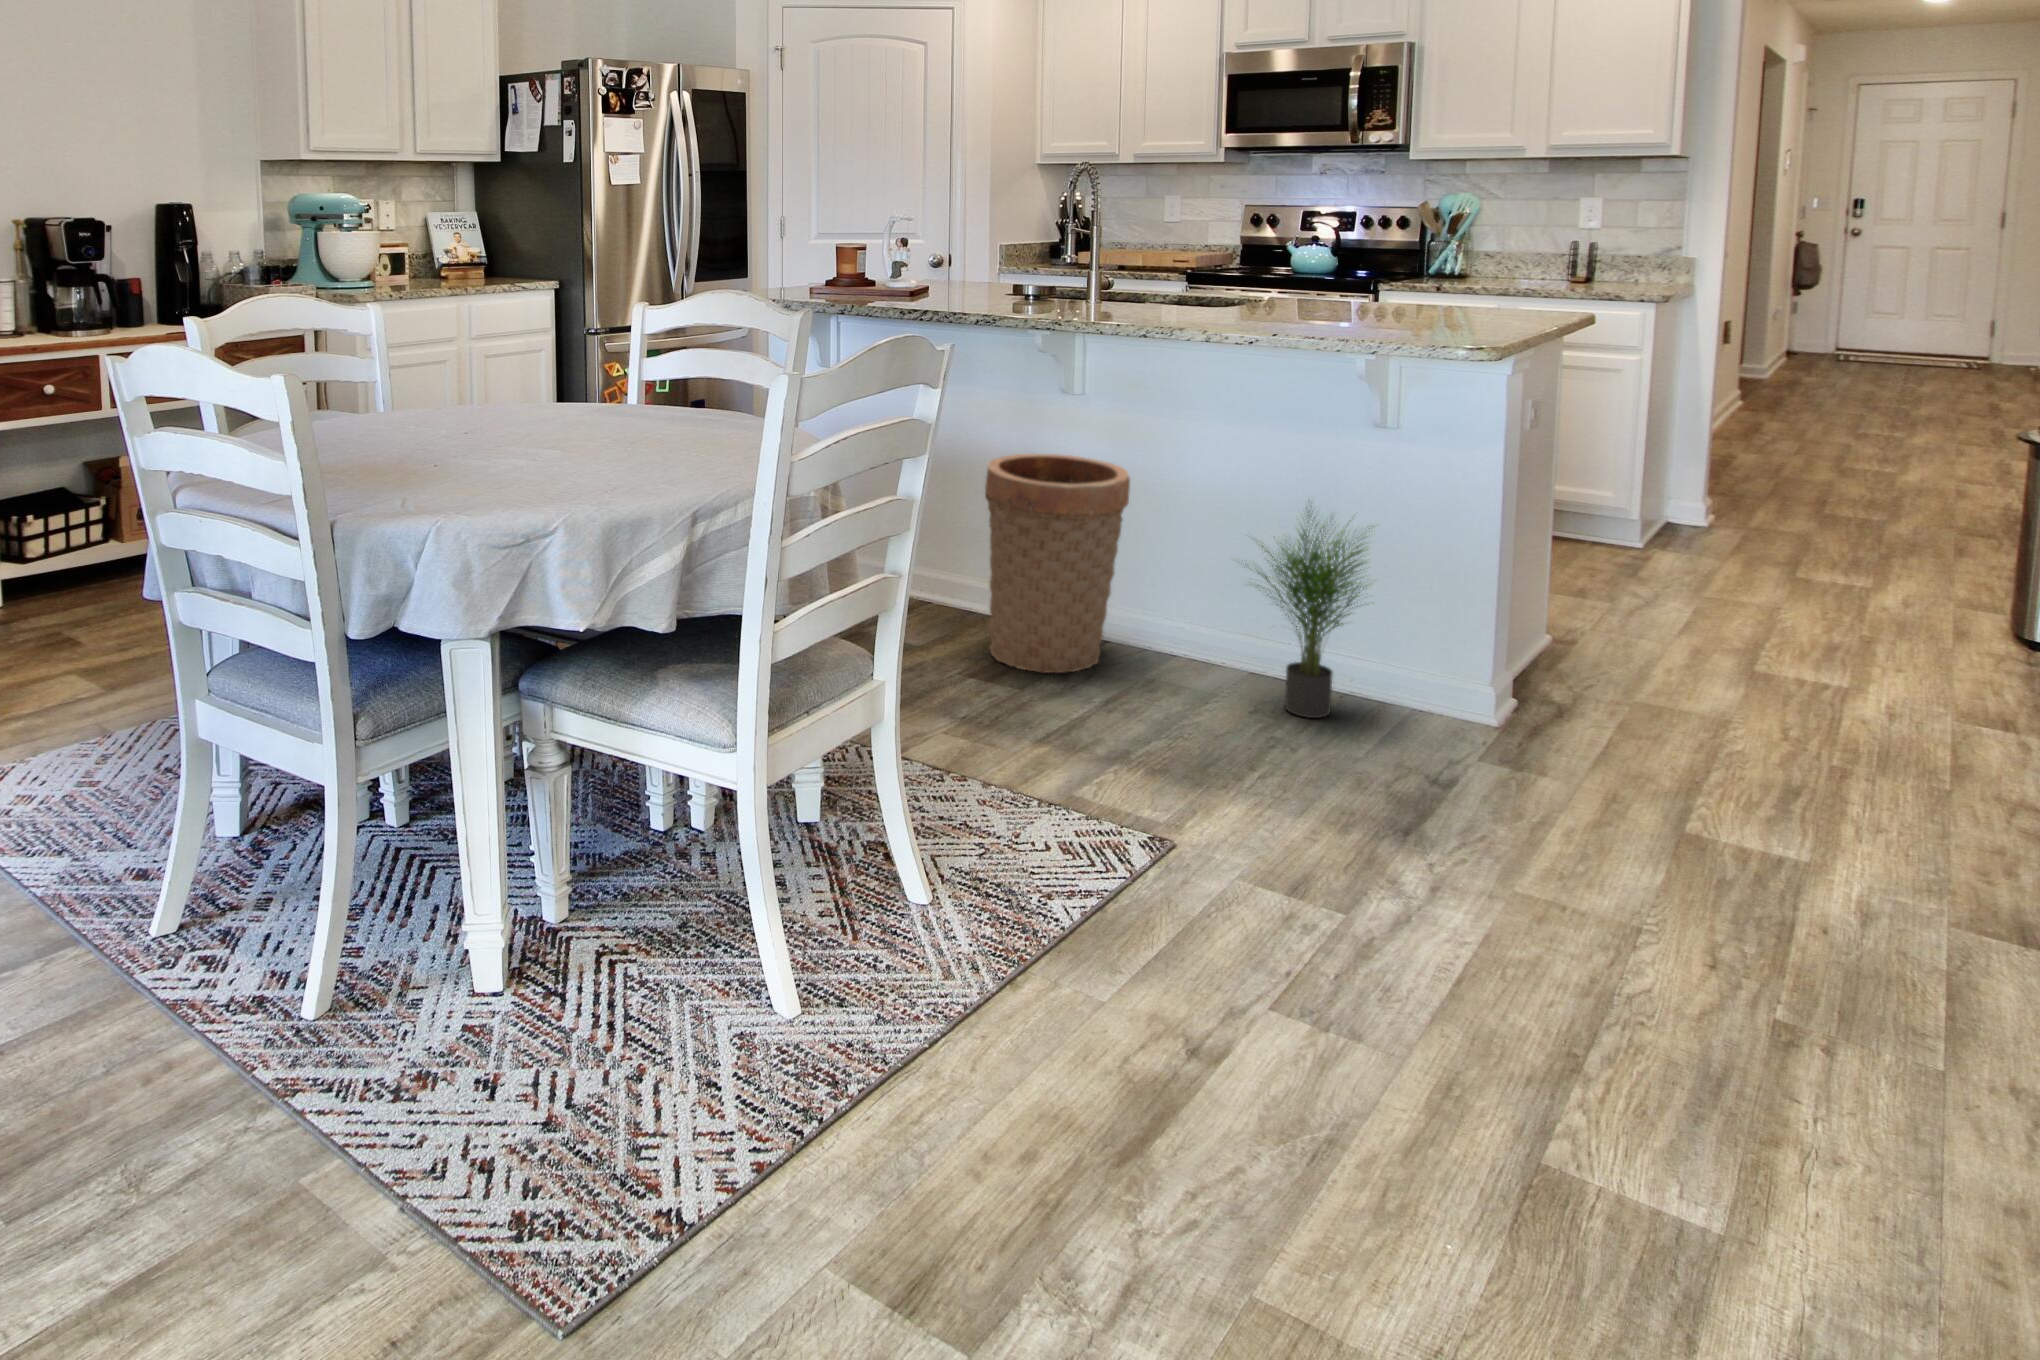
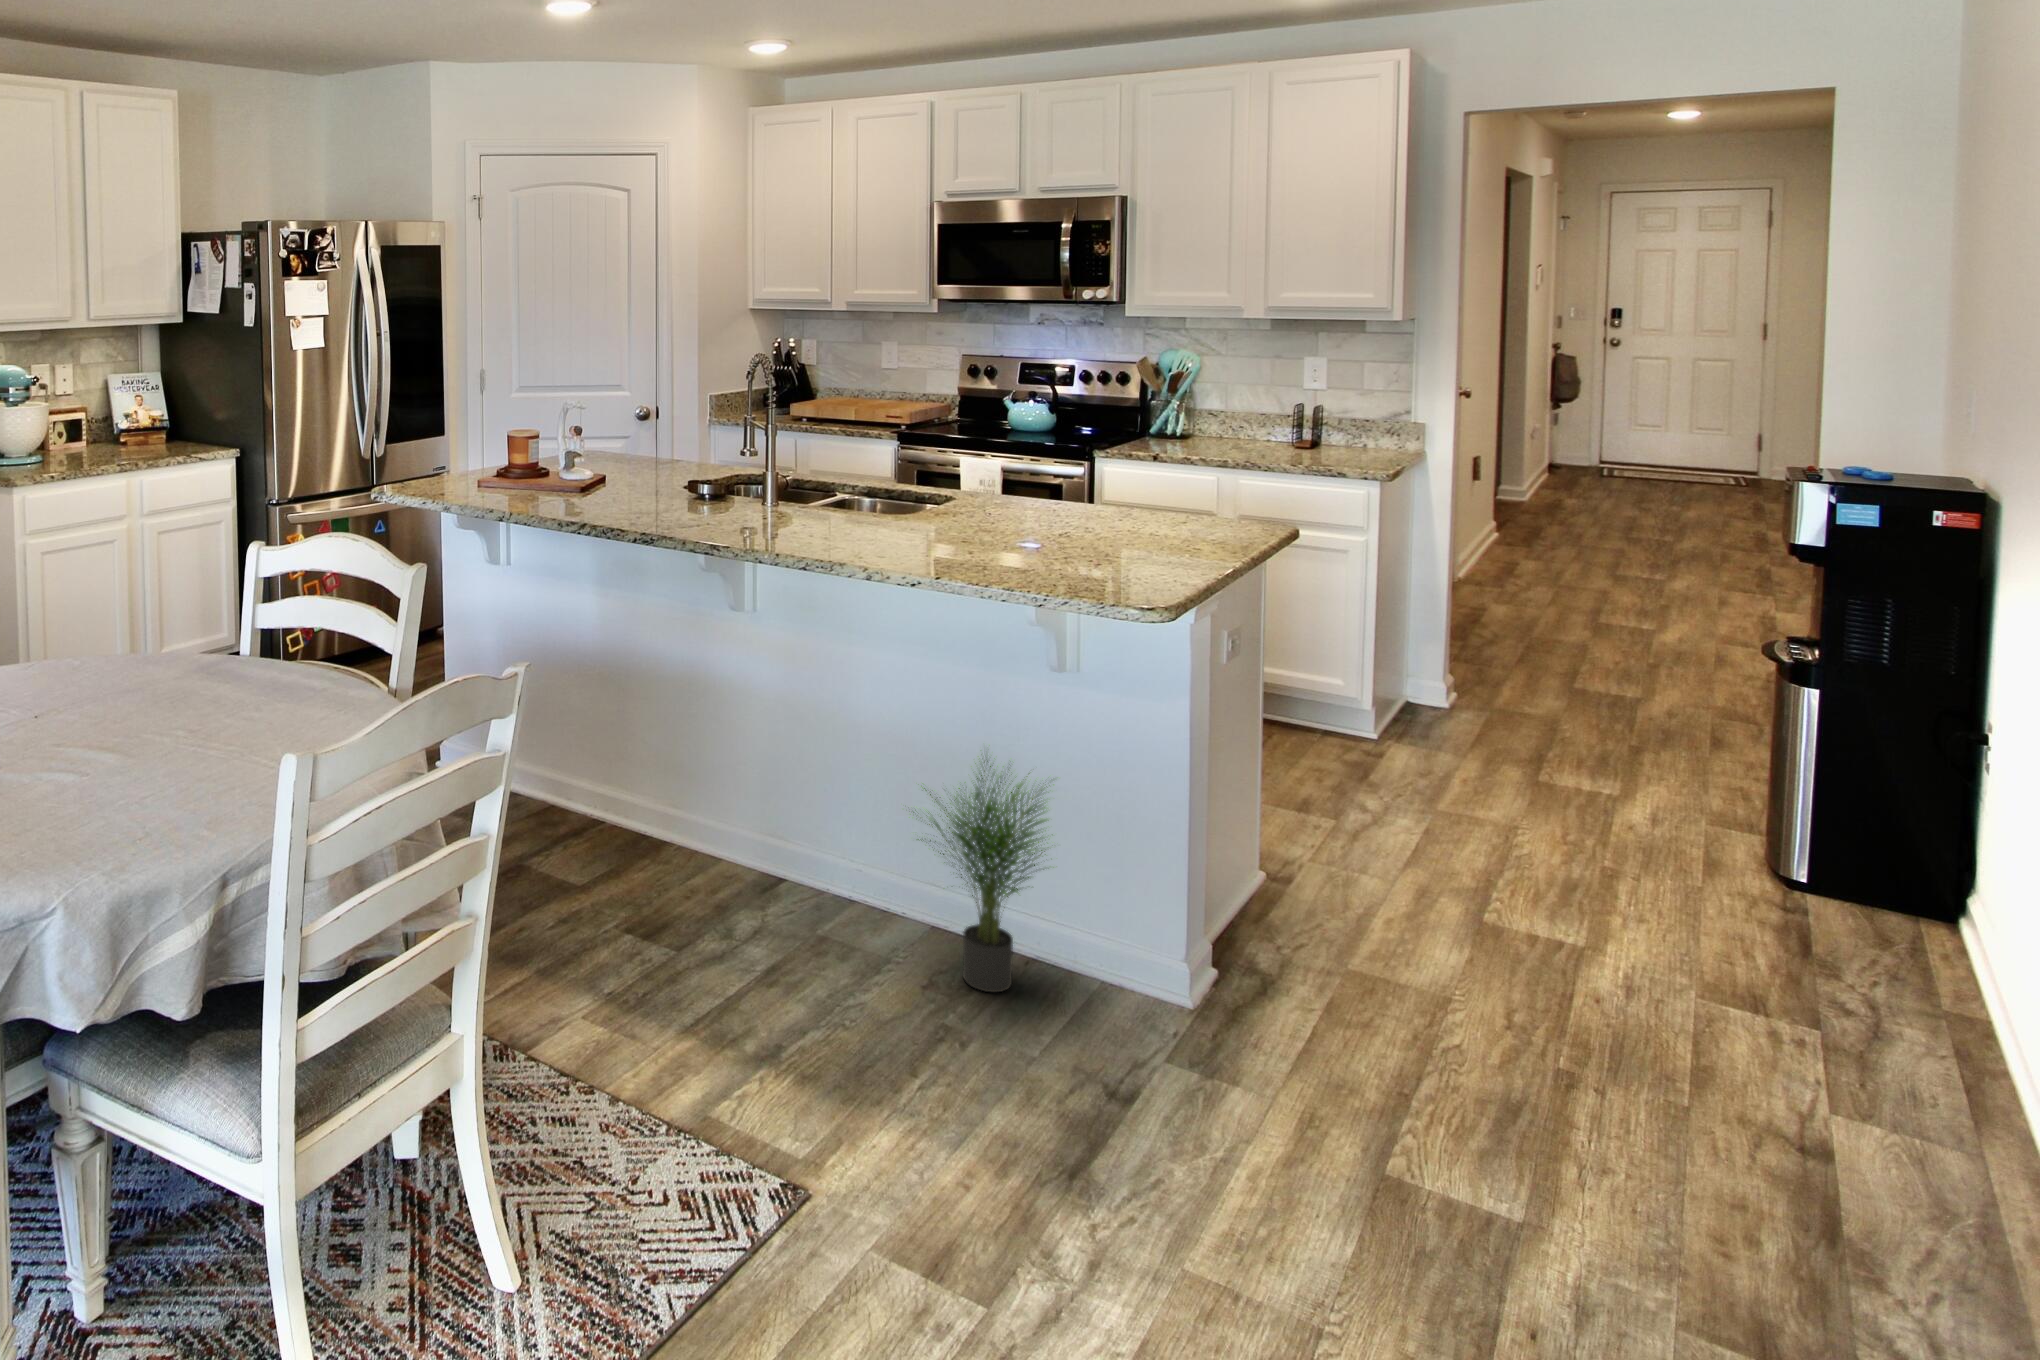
basket: present [985,454,1130,673] -> none [645,674,798,924]

